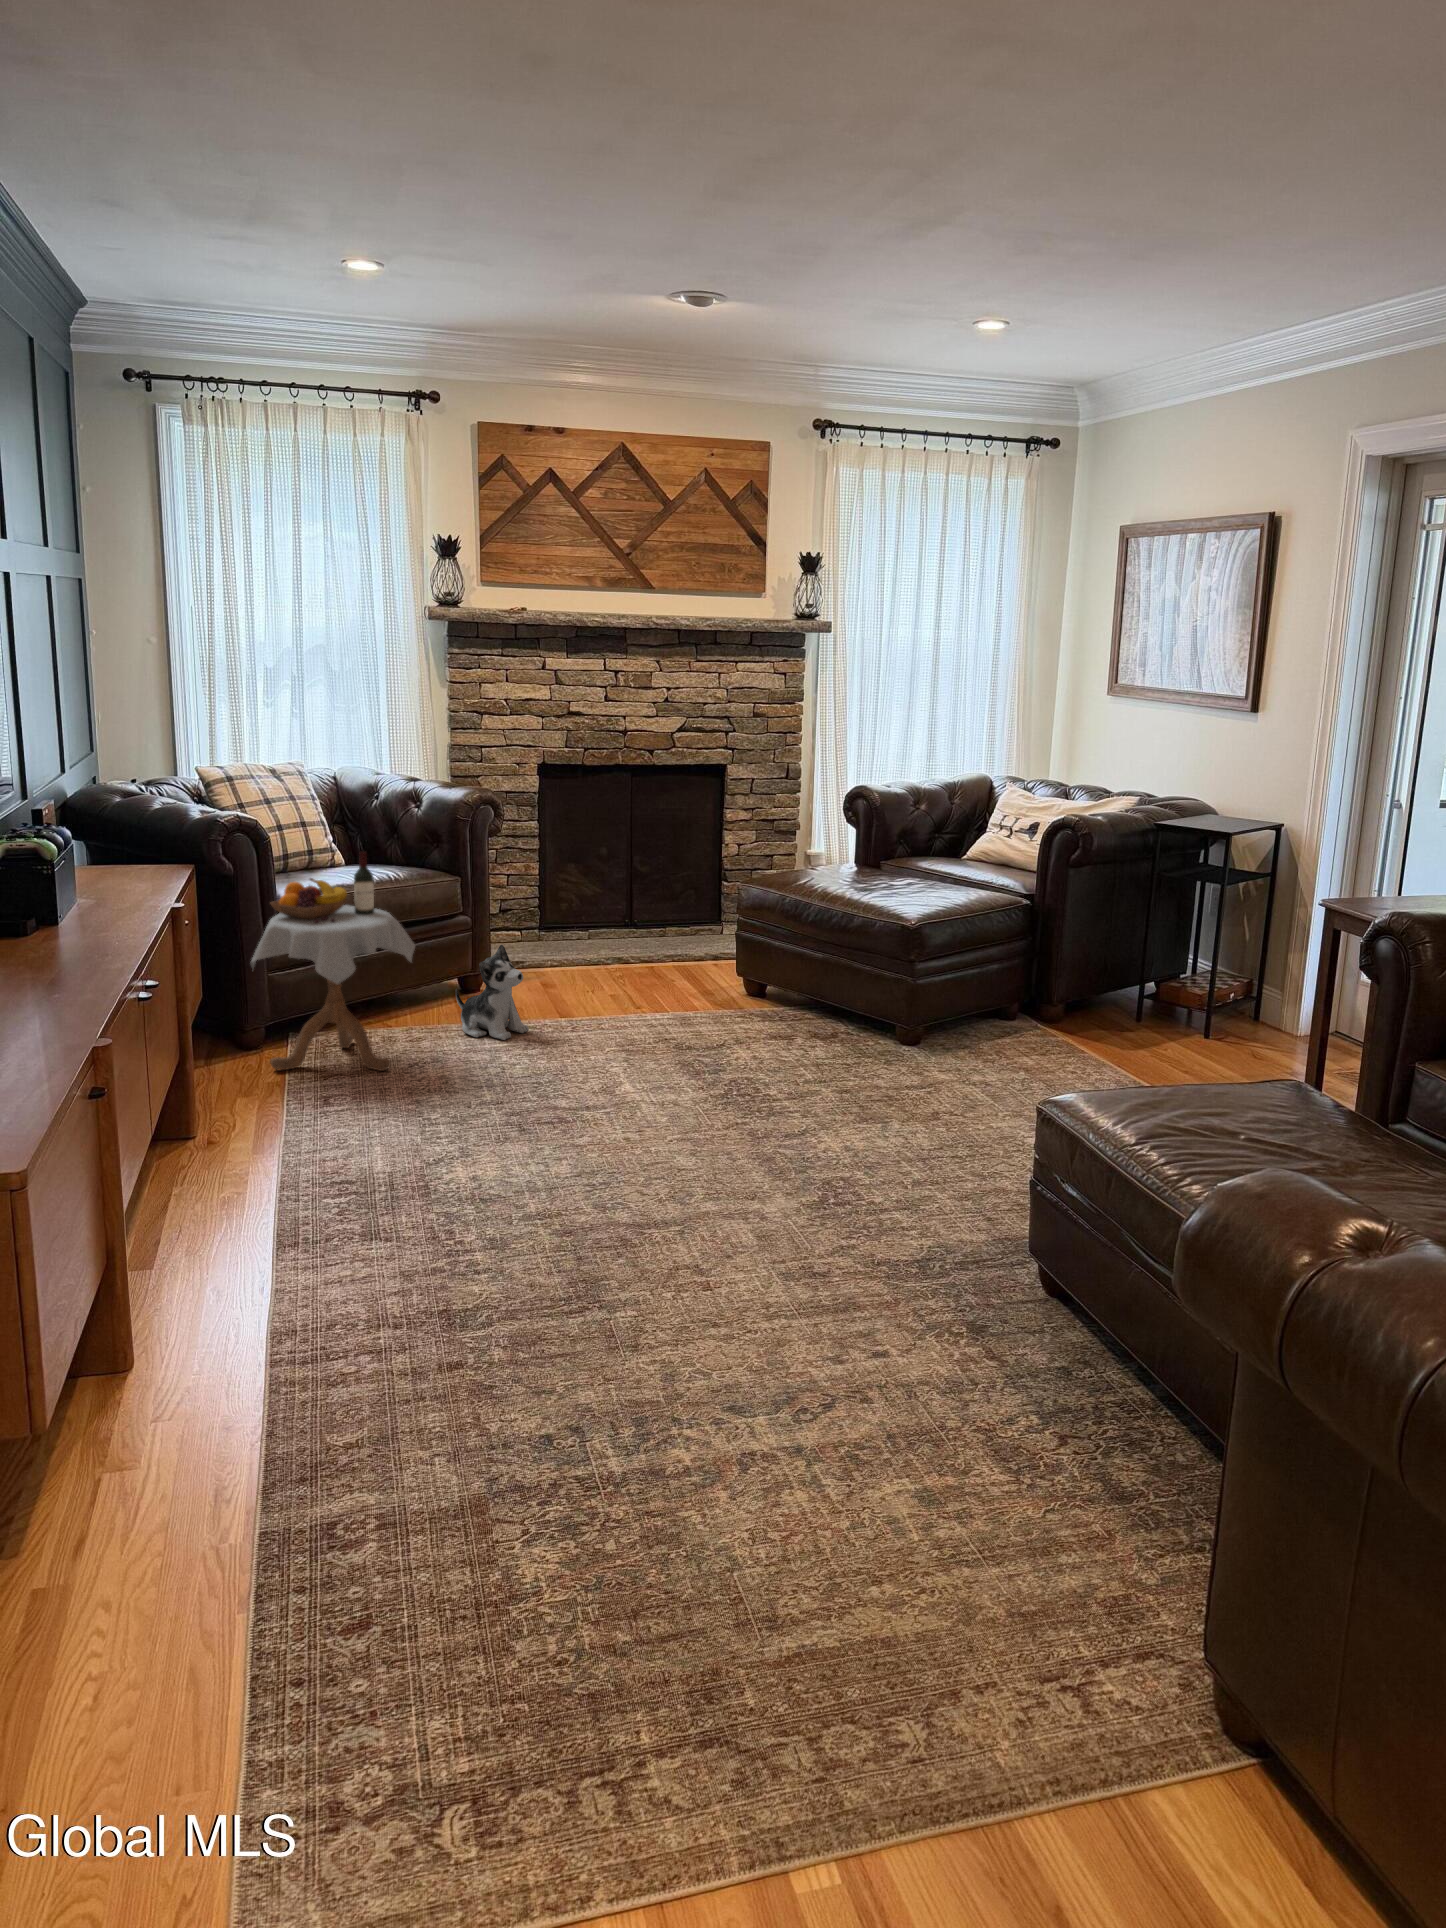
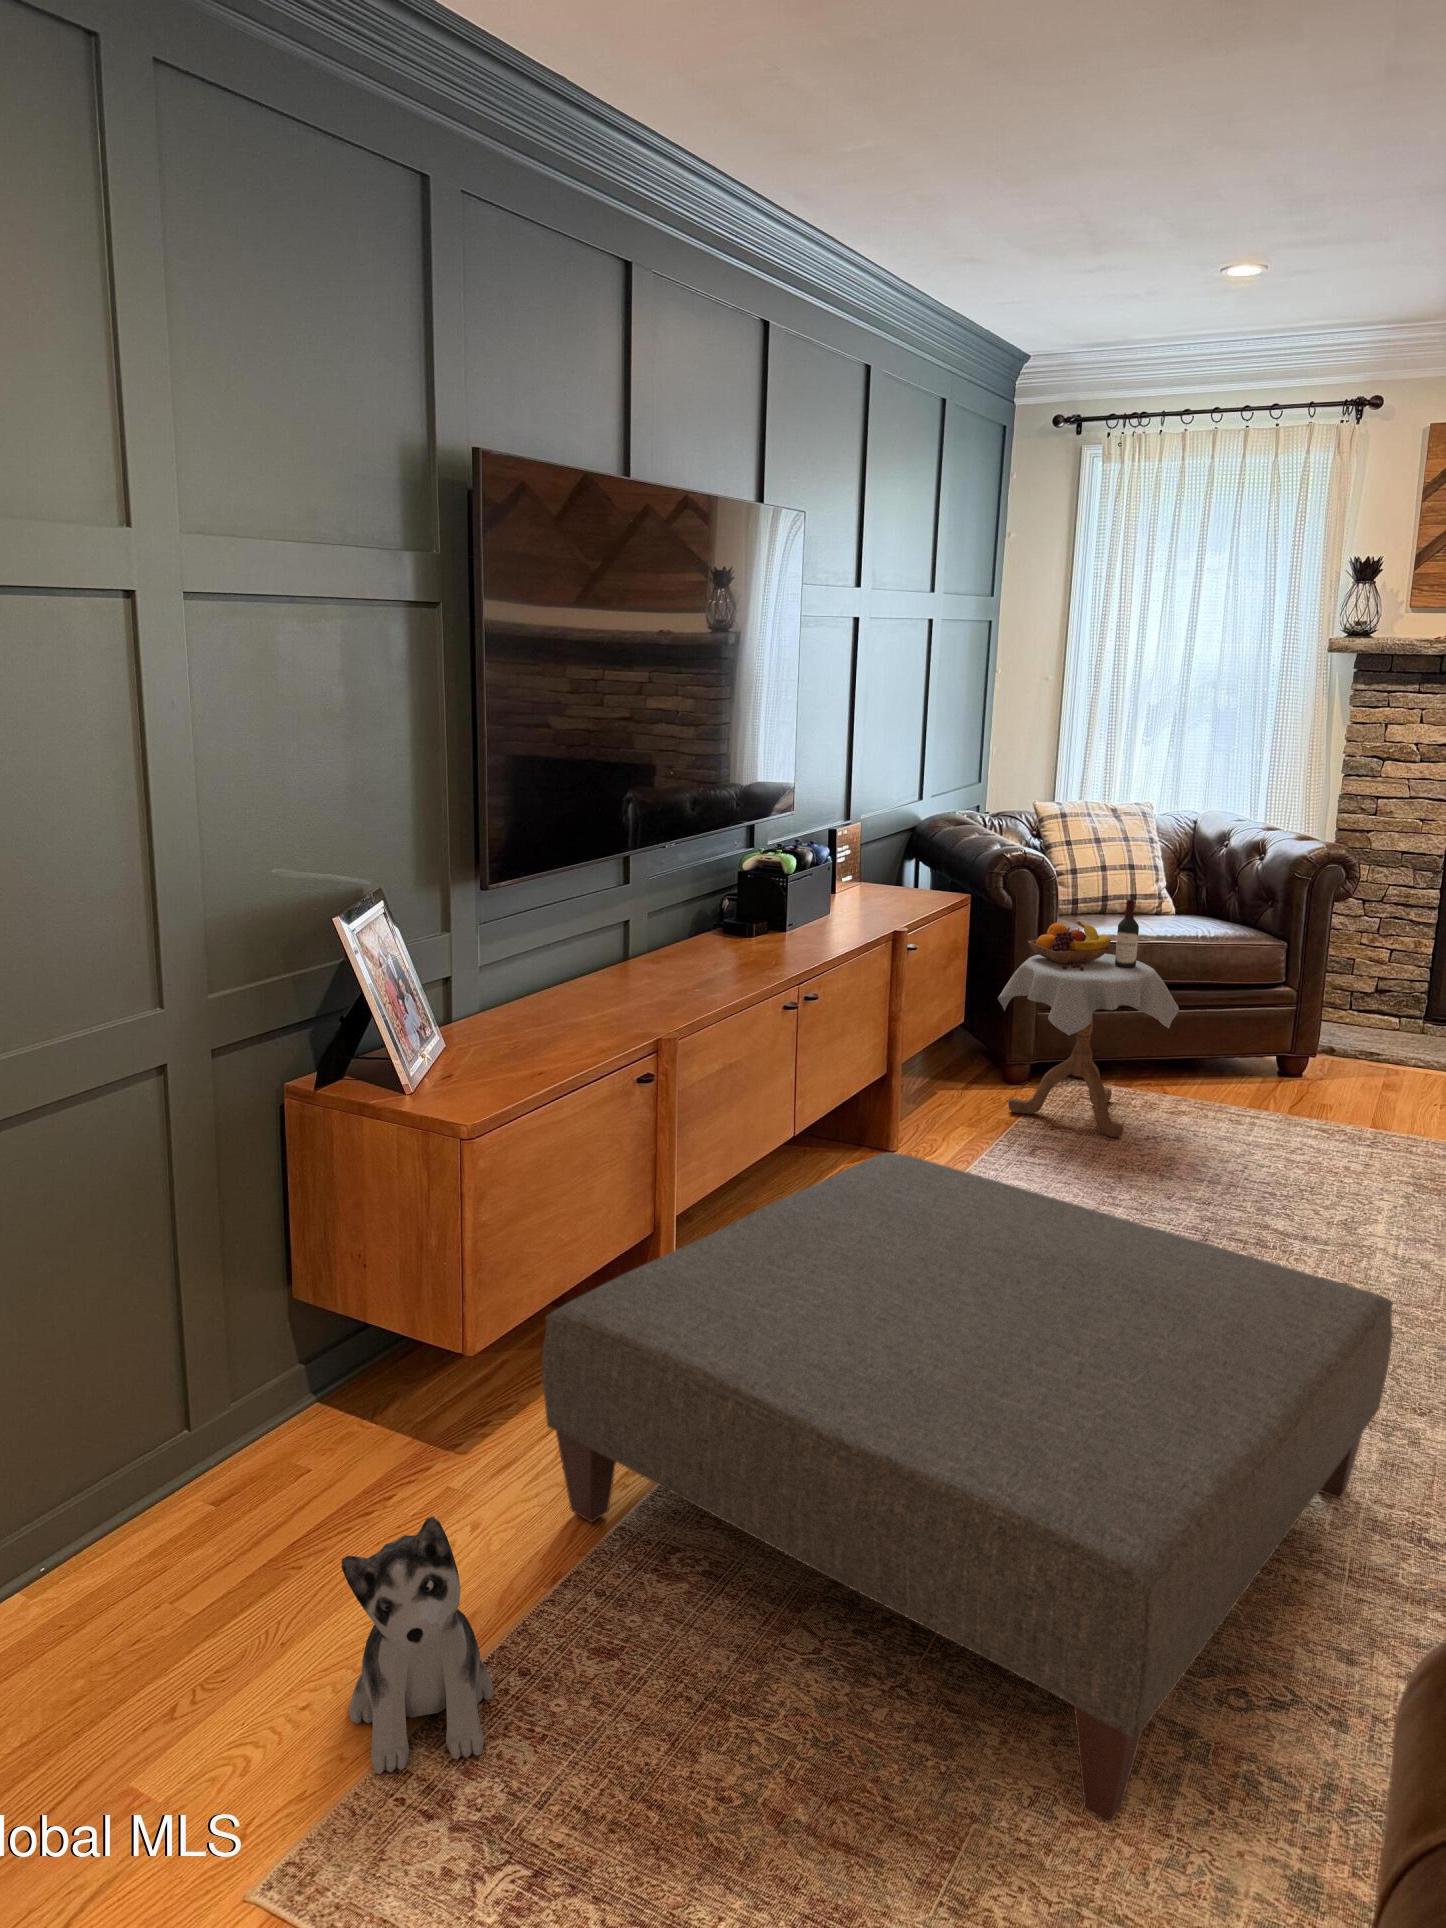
plush toy: present [456,945,529,1040] -> present [342,1516,494,1774]
ottoman: none [161,1111,840,1541] -> present [542,1152,1393,1823]

